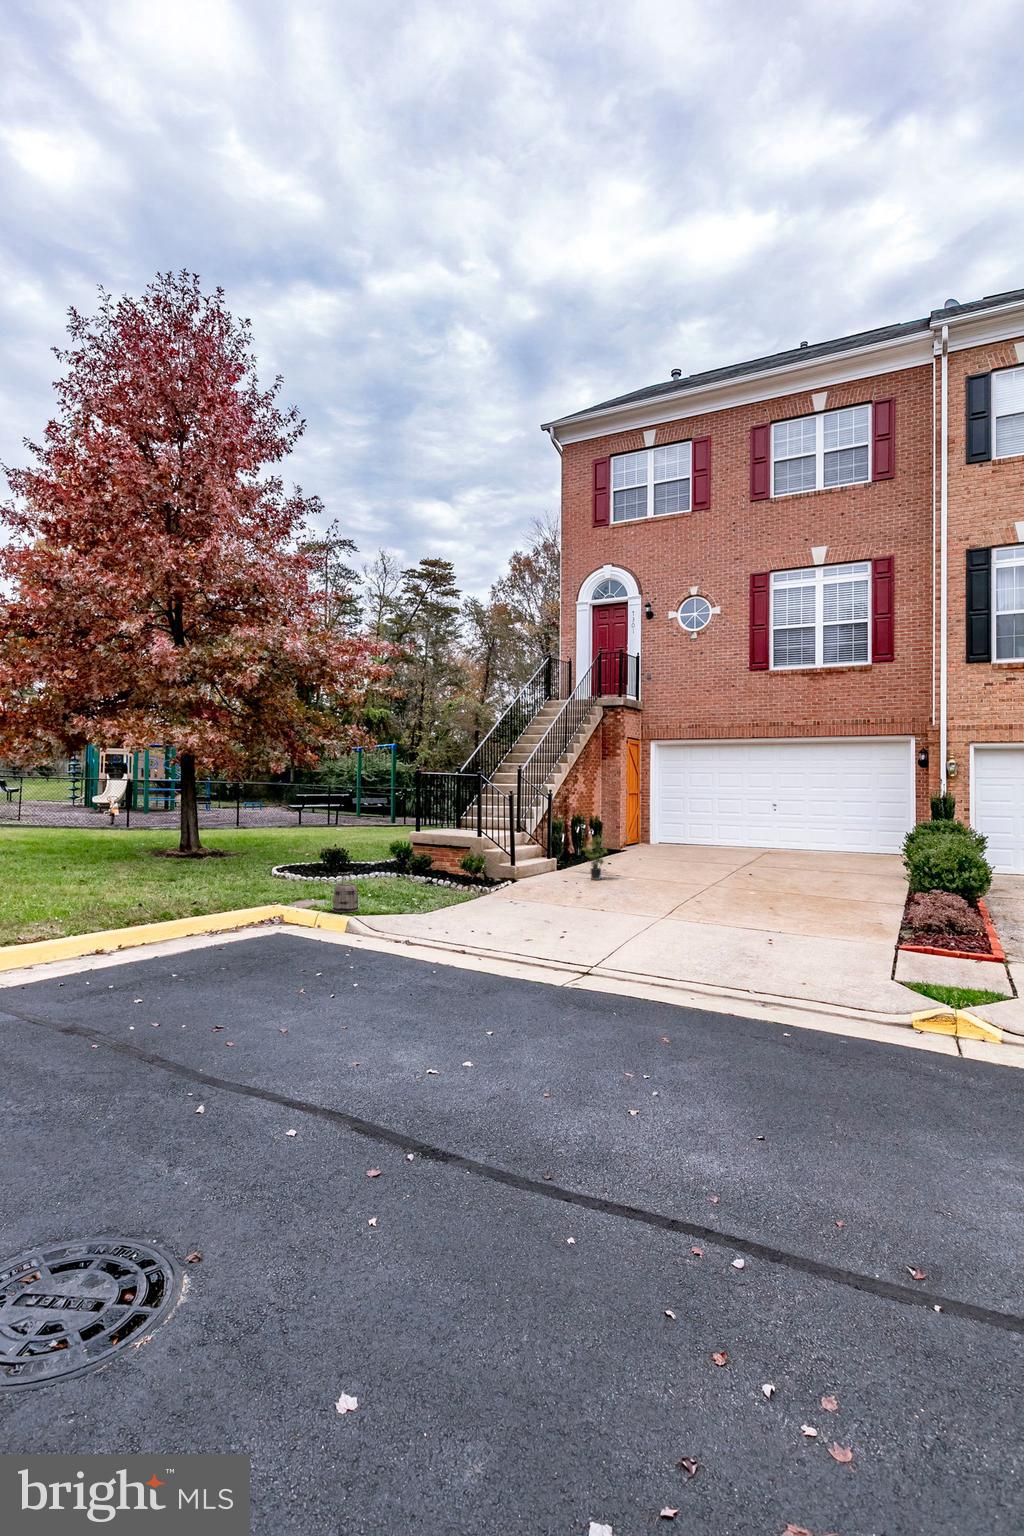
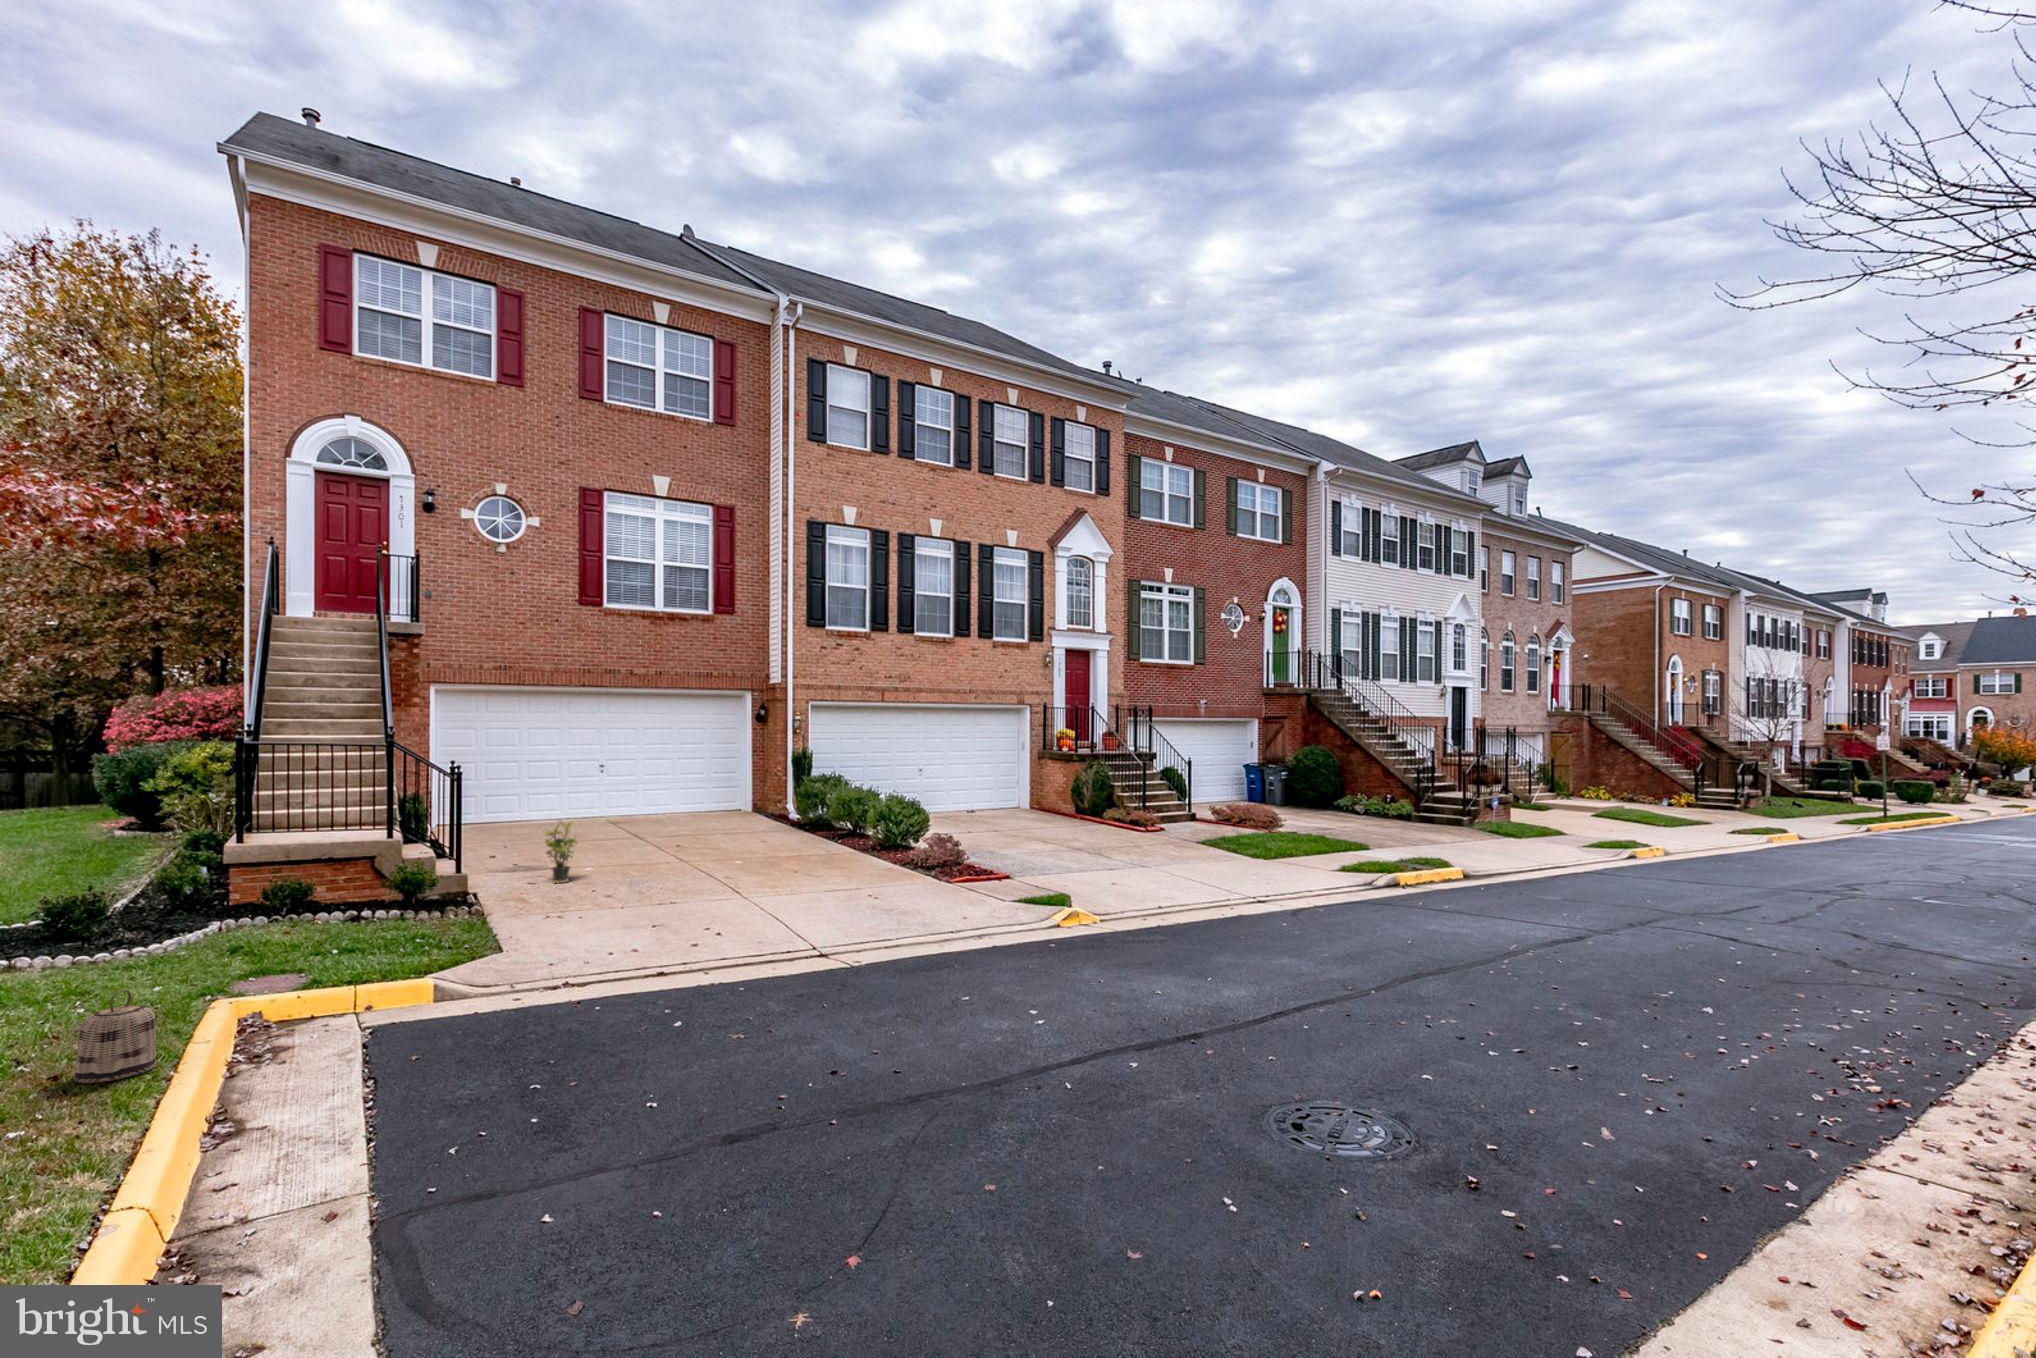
basket: present [333,876,358,913] -> present [73,990,156,1083]

